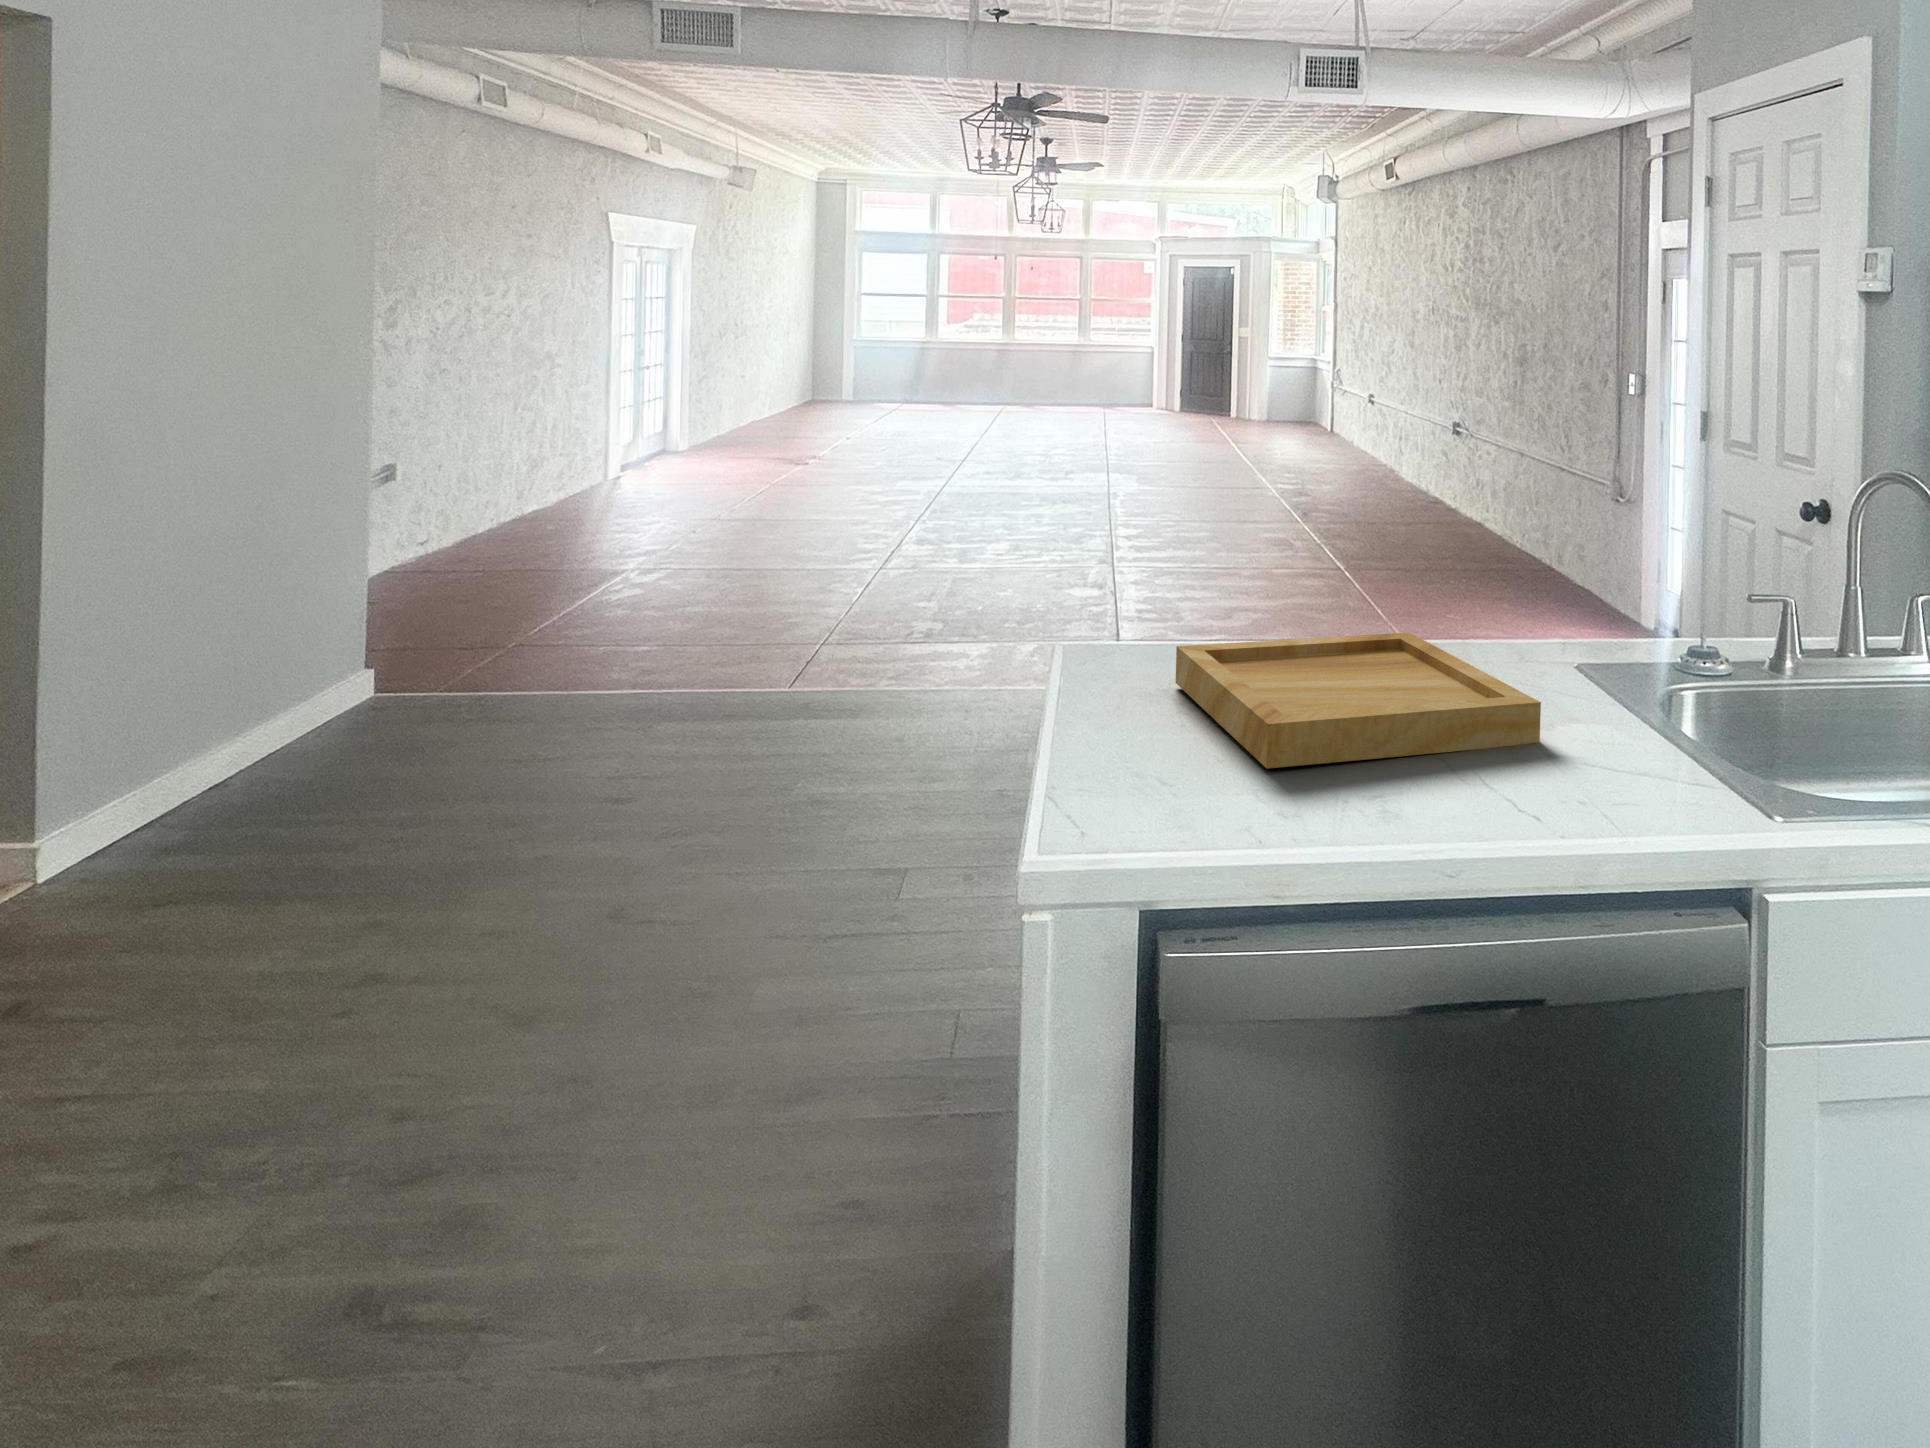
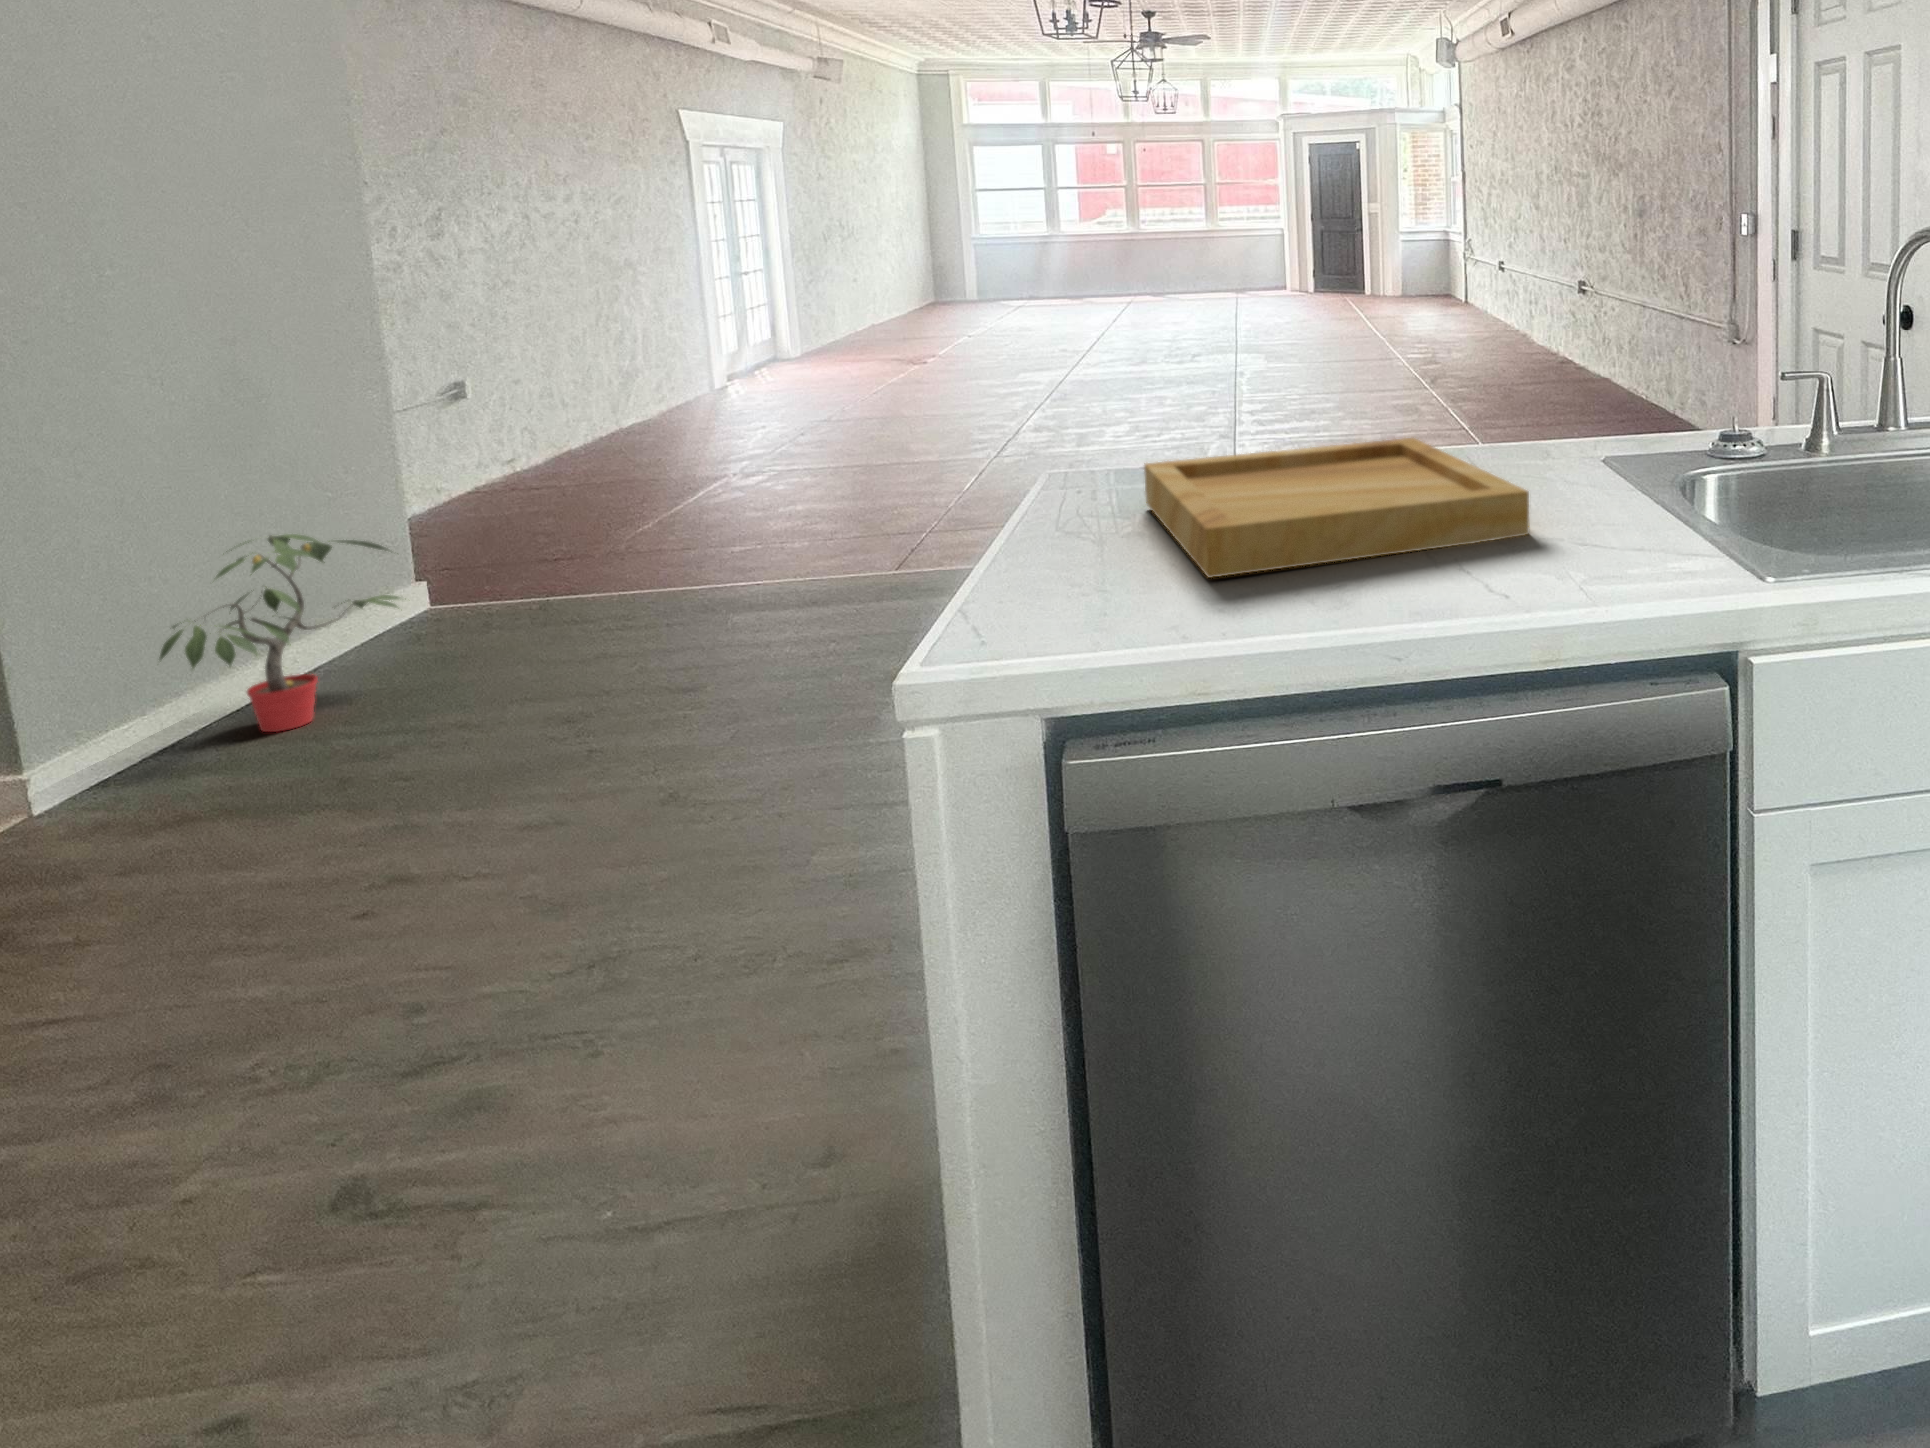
potted plant: none [160,624,376,815] -> present [160,534,400,732]

